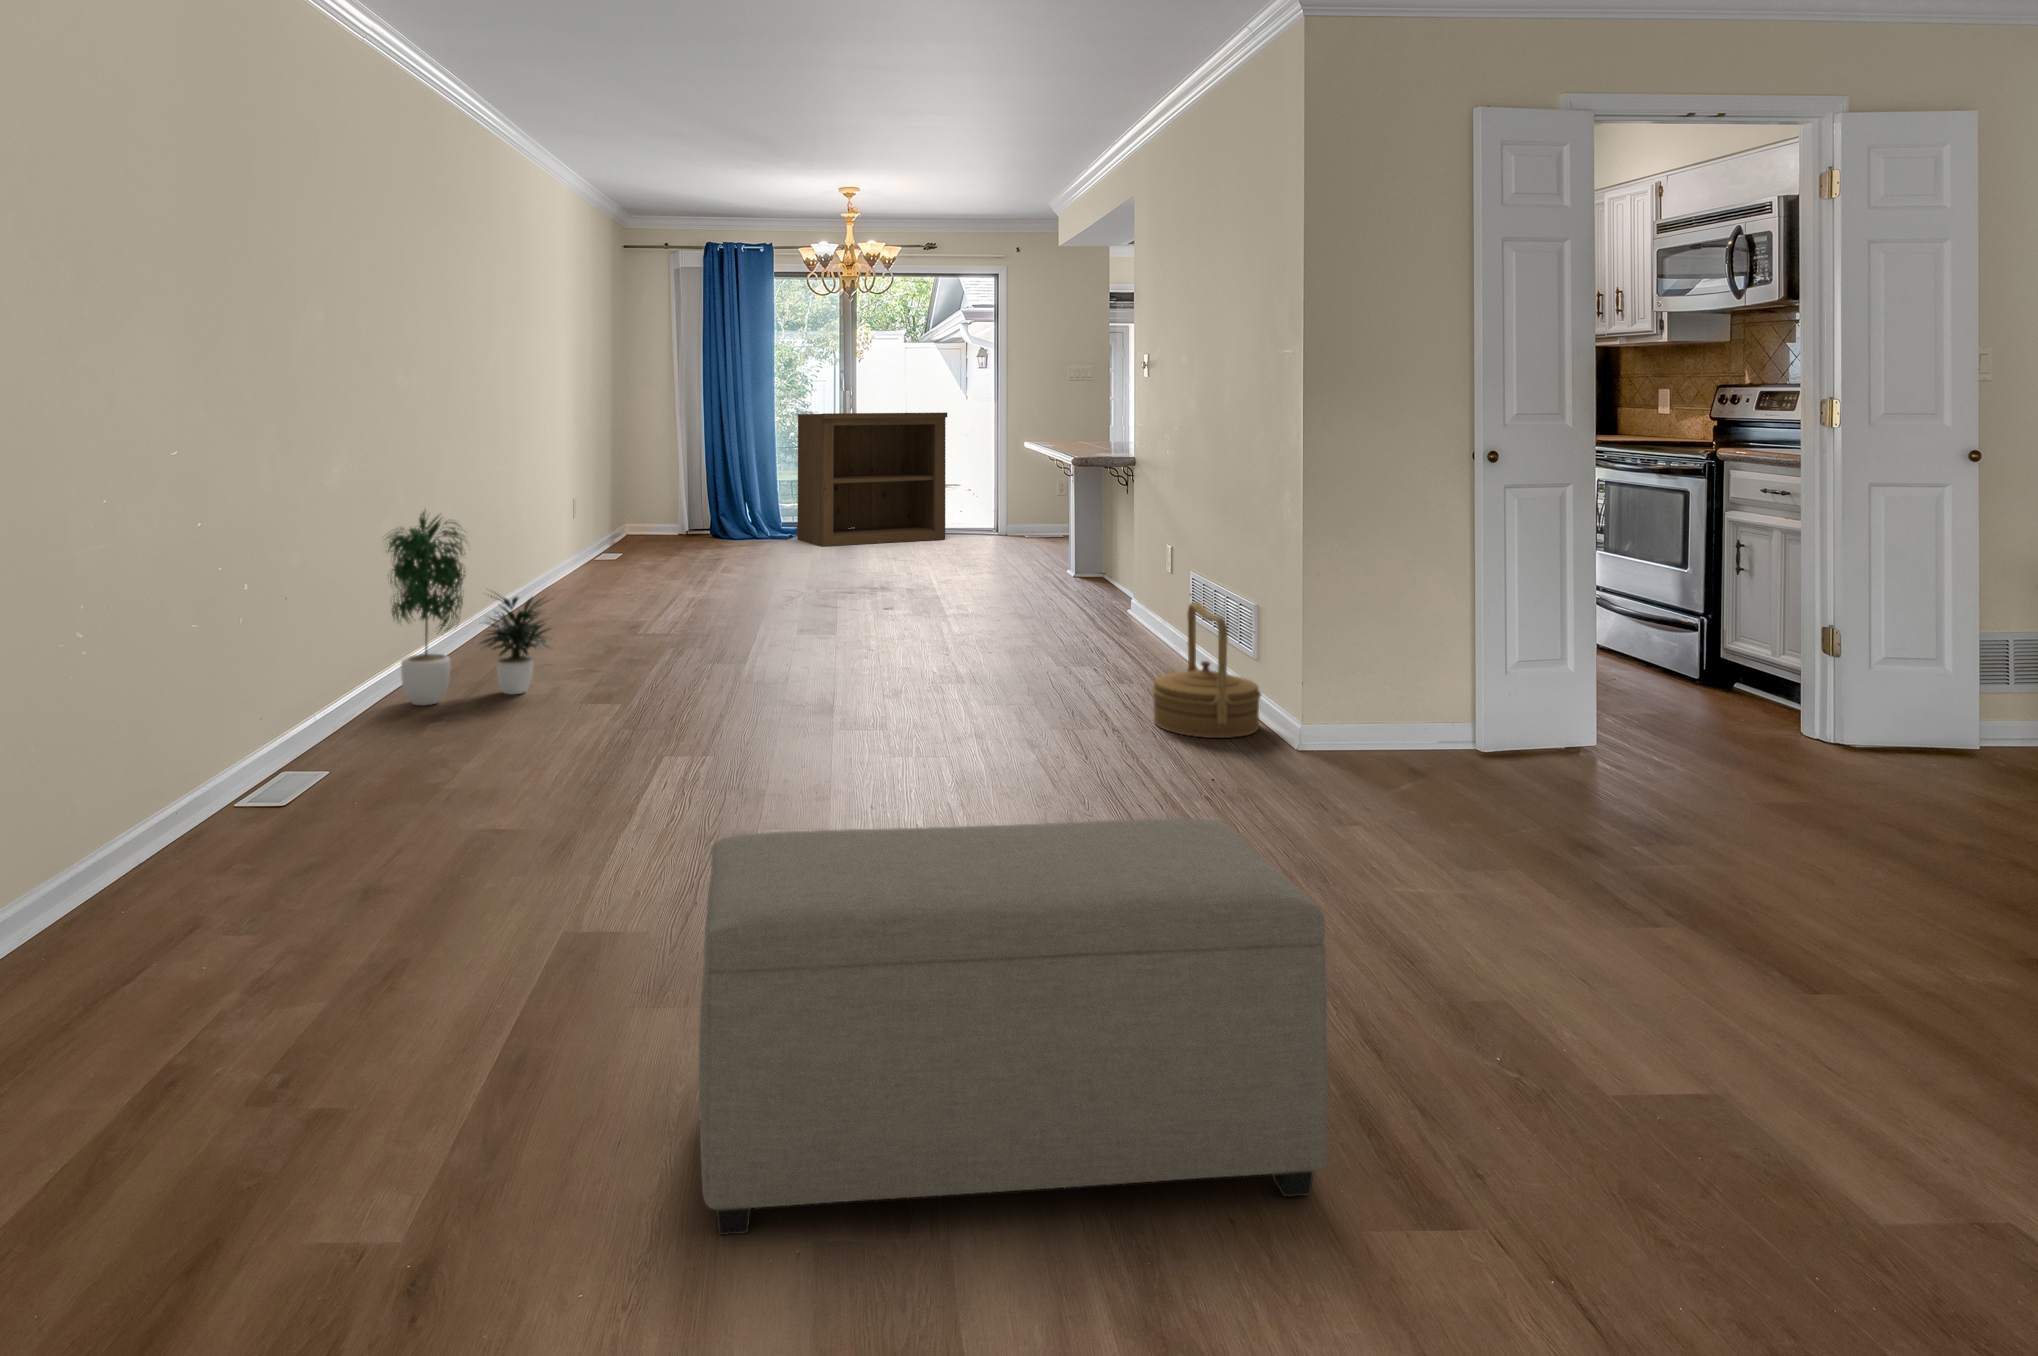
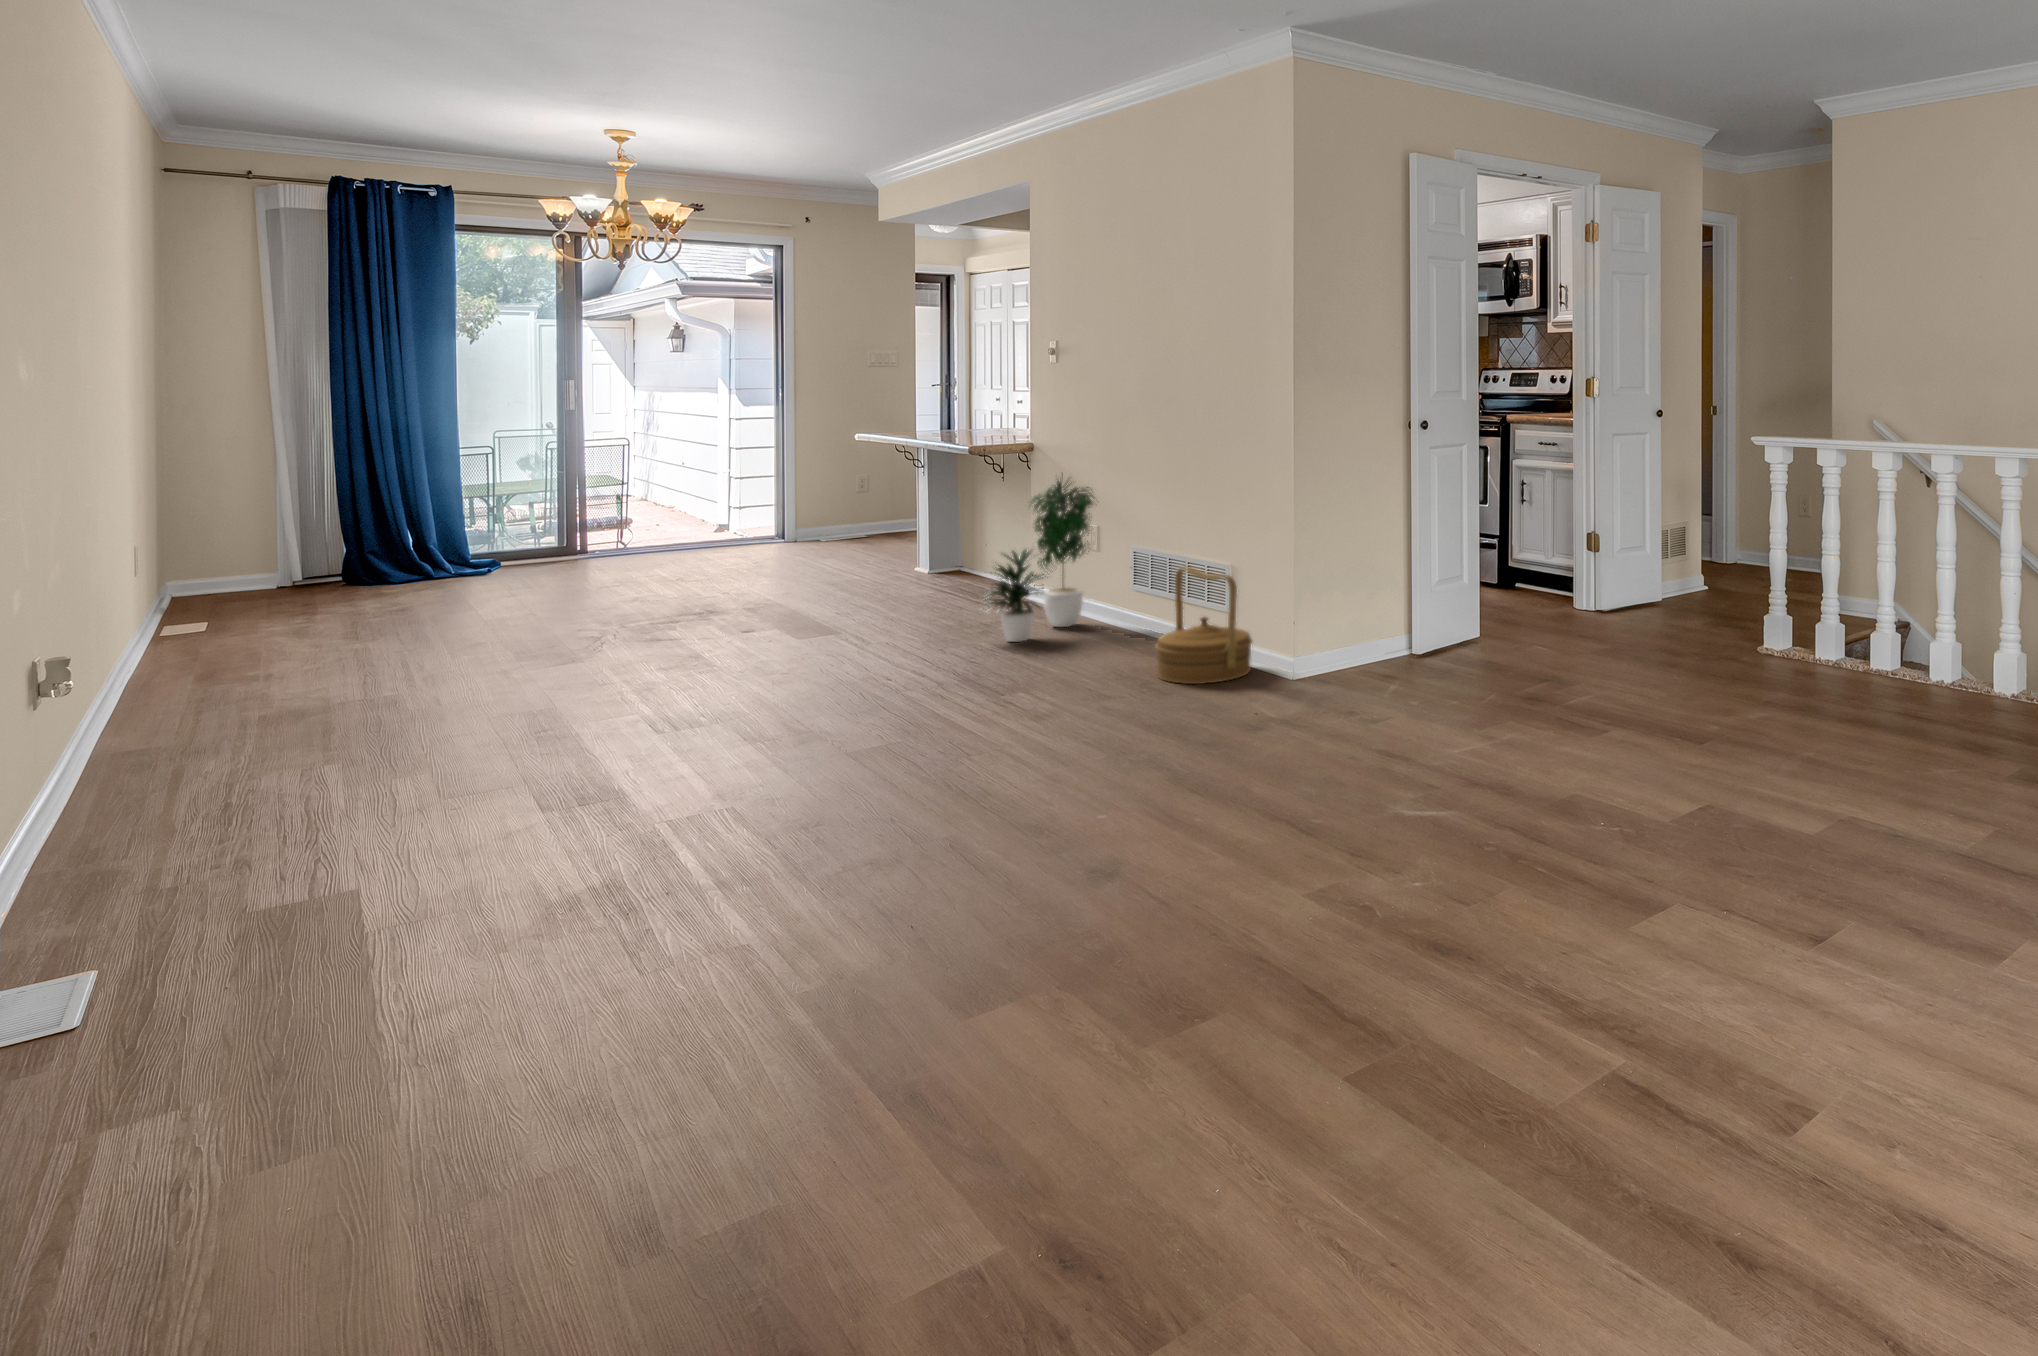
bookshelf: present [797,413,947,546] -> none [491,404,709,573]
potted plant: present [387,512,551,706] -> present [988,475,1098,642]
ottoman: present [699,818,1328,1235] -> none [1177,698,1636,1098]

